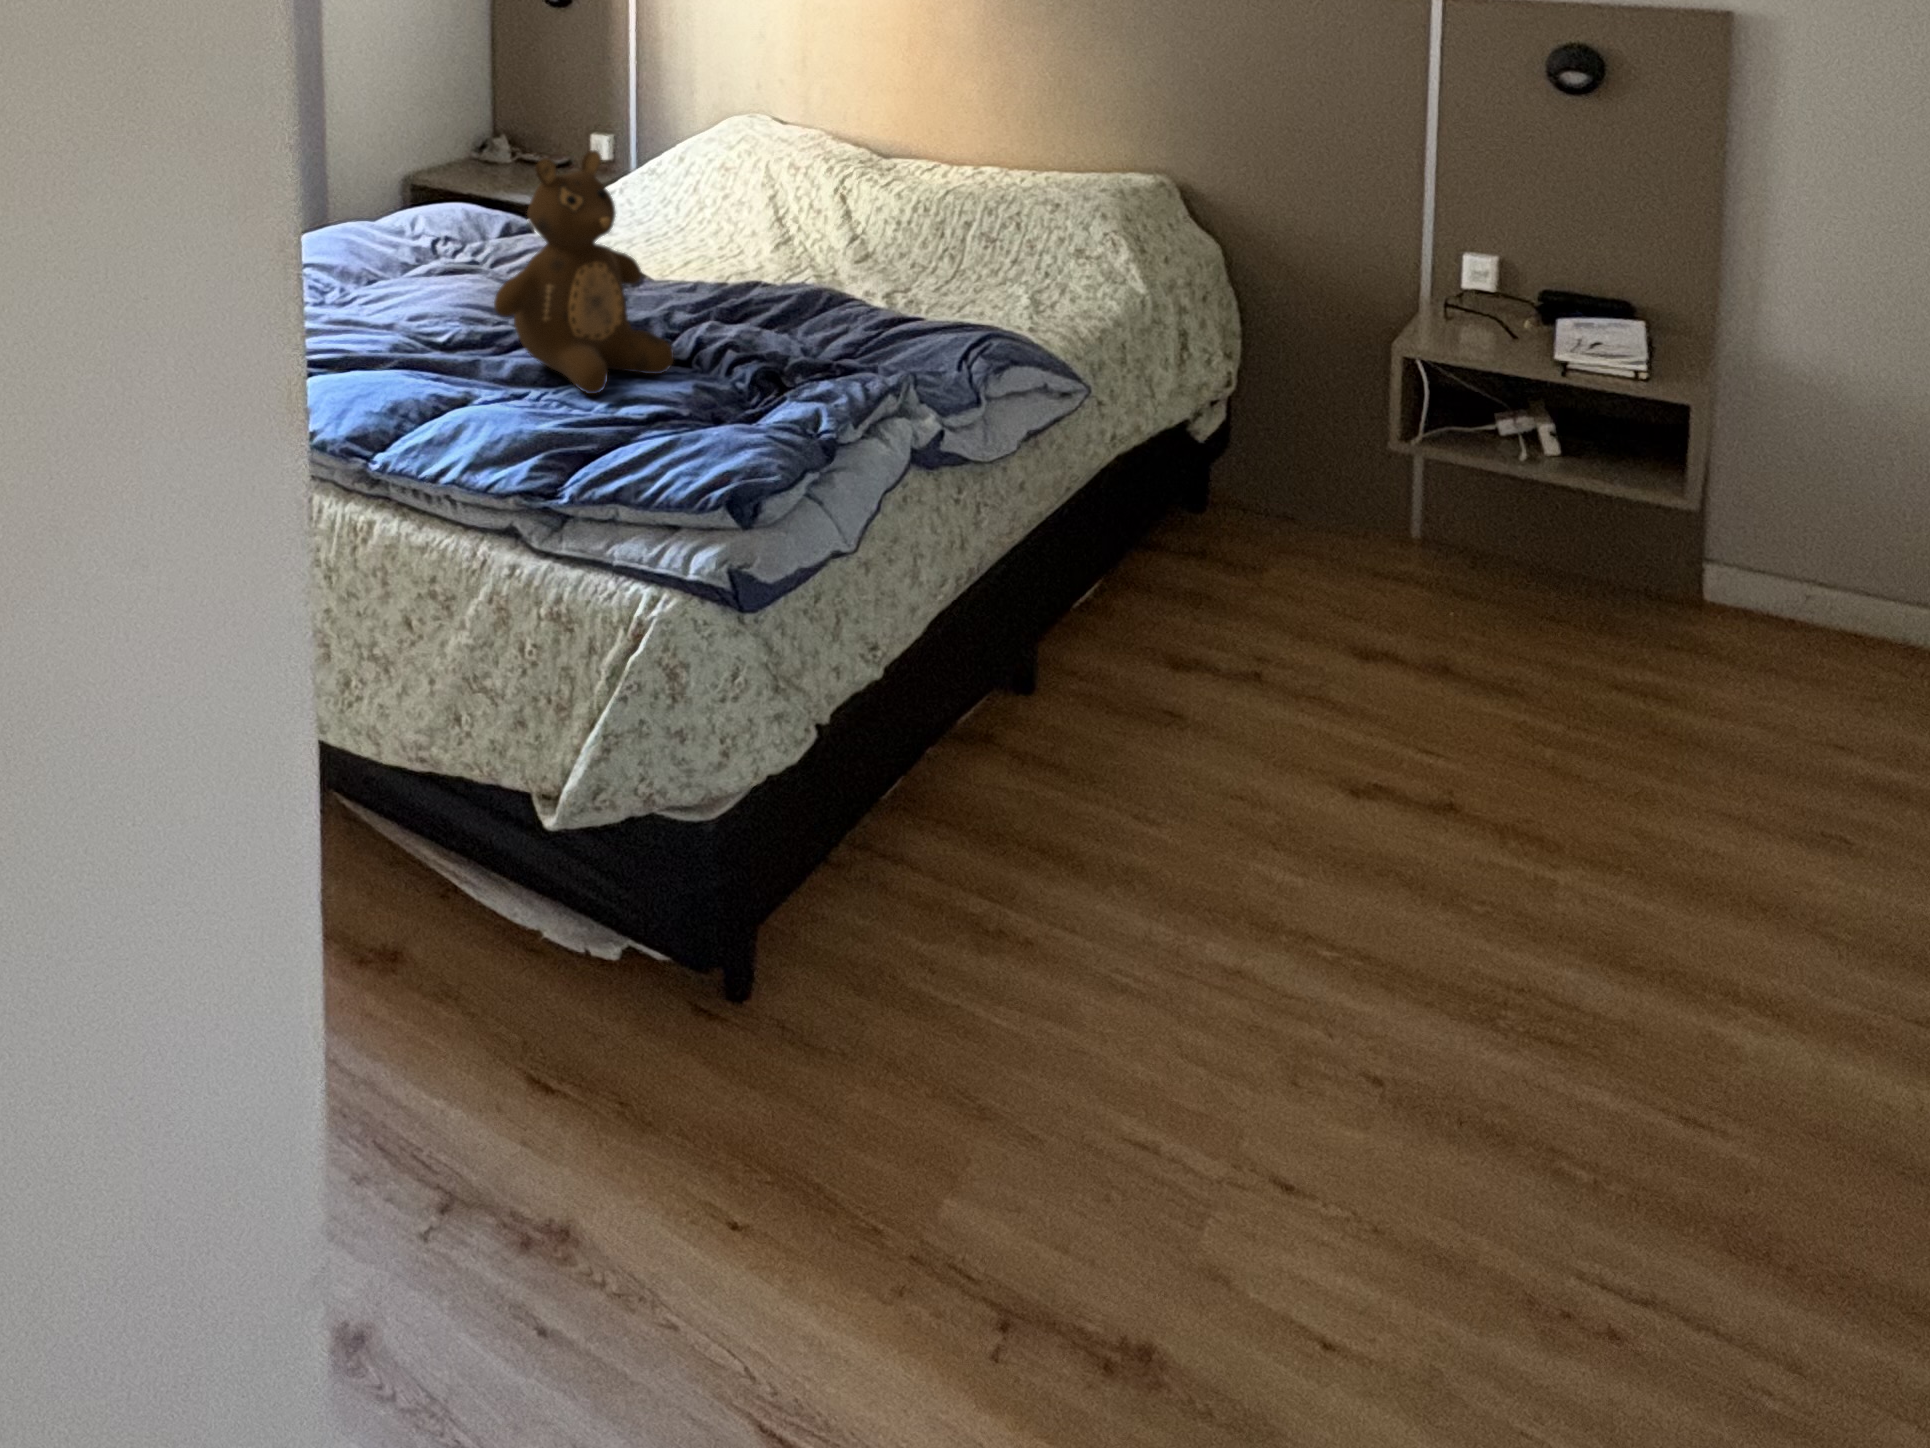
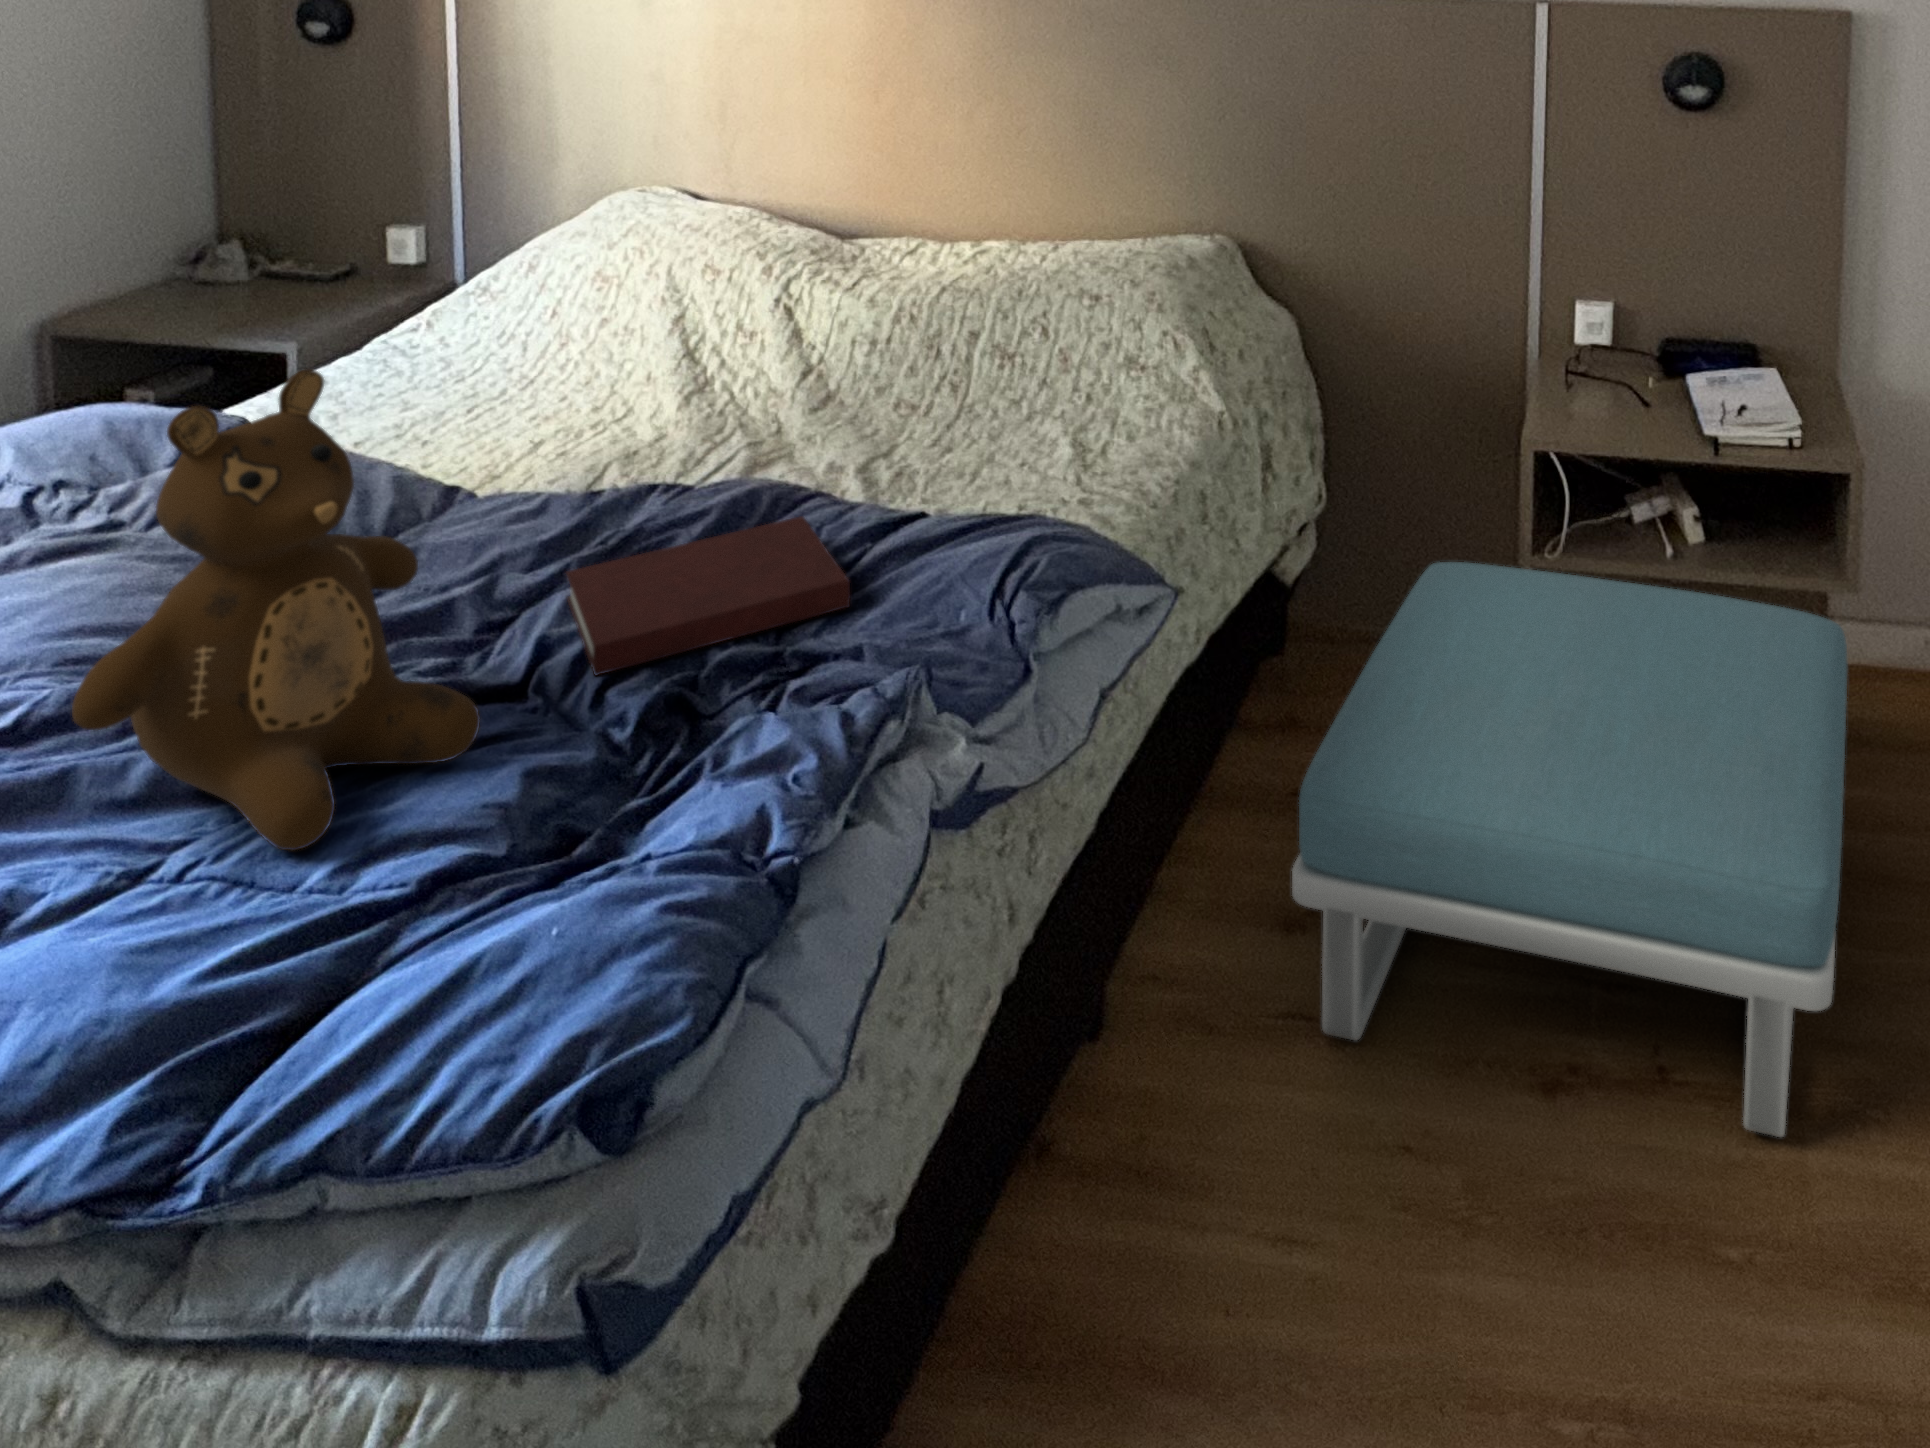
notebook: none [713,298,875,355] -> present [566,516,850,675]
footstool: none [1167,433,1662,842] -> present [1292,562,1847,1137]

